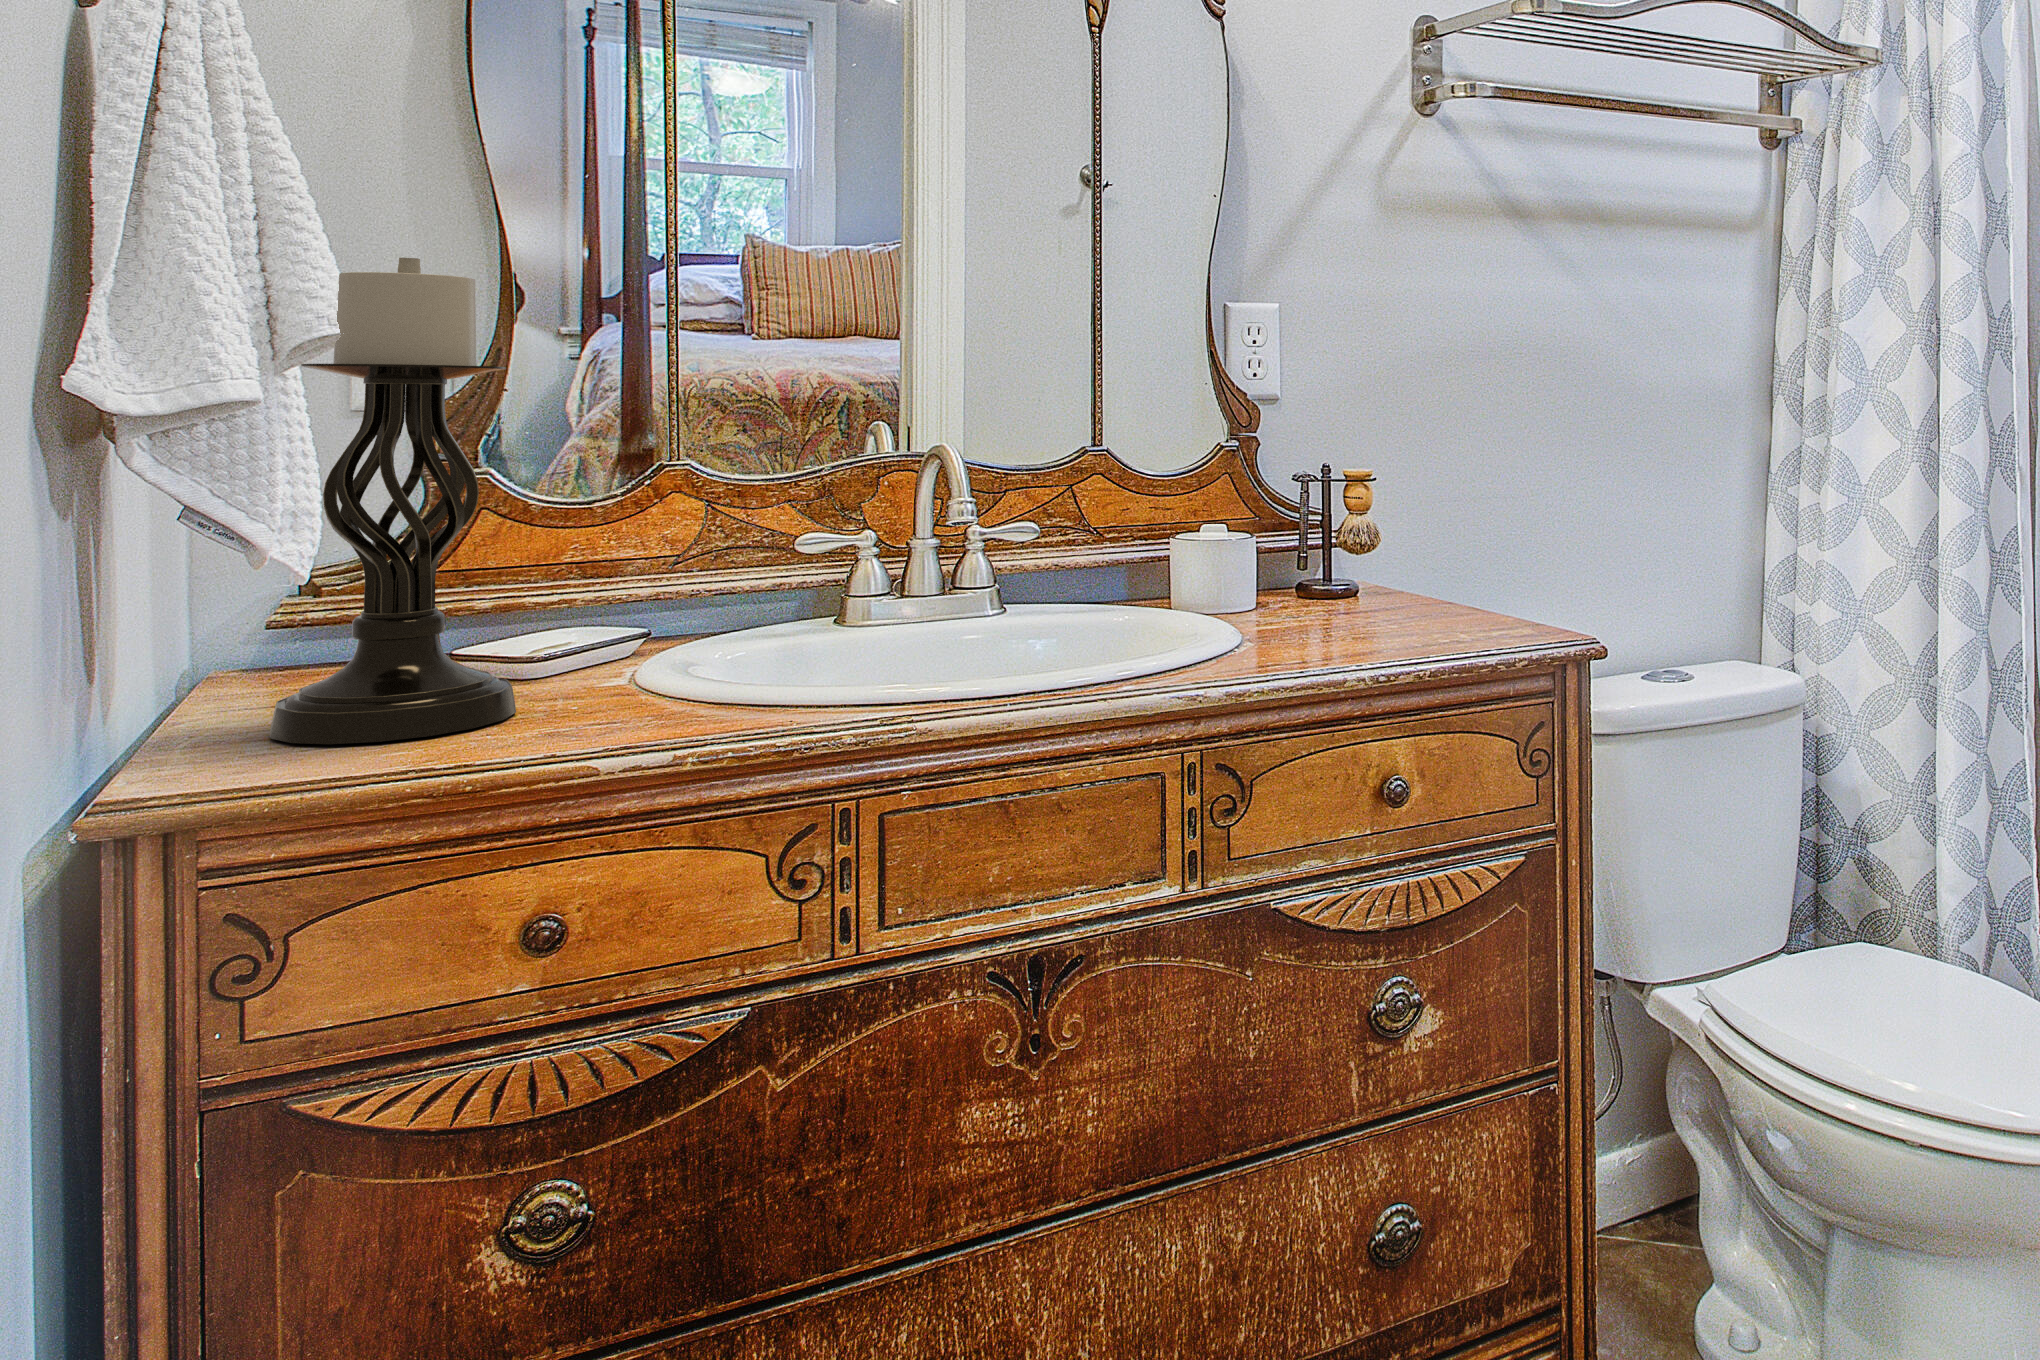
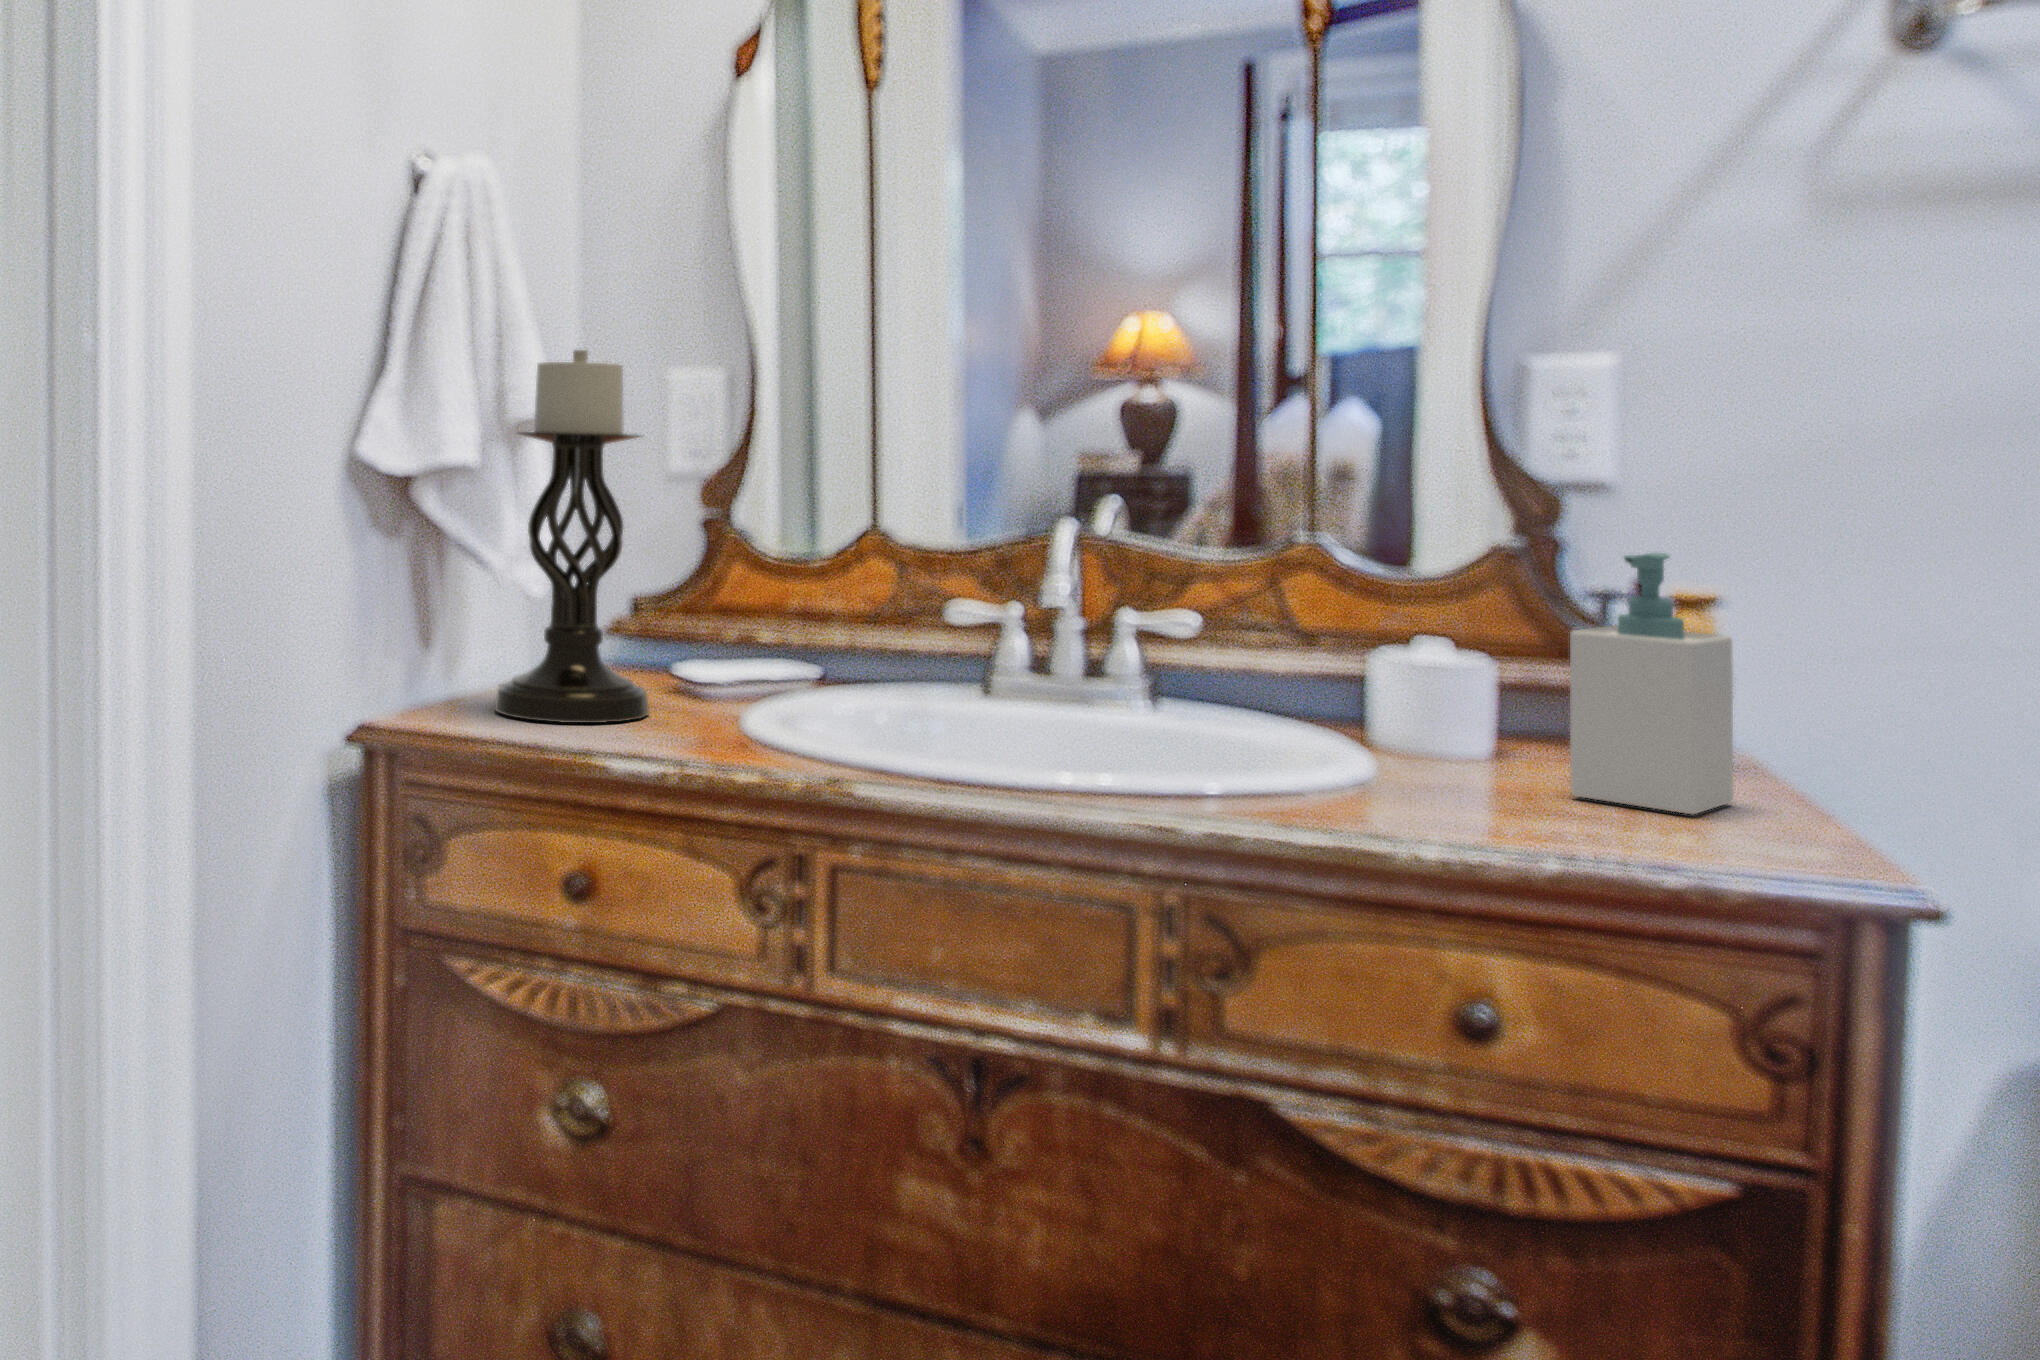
soap bottle: none [1355,447,1439,625] -> present [1570,553,1734,815]

